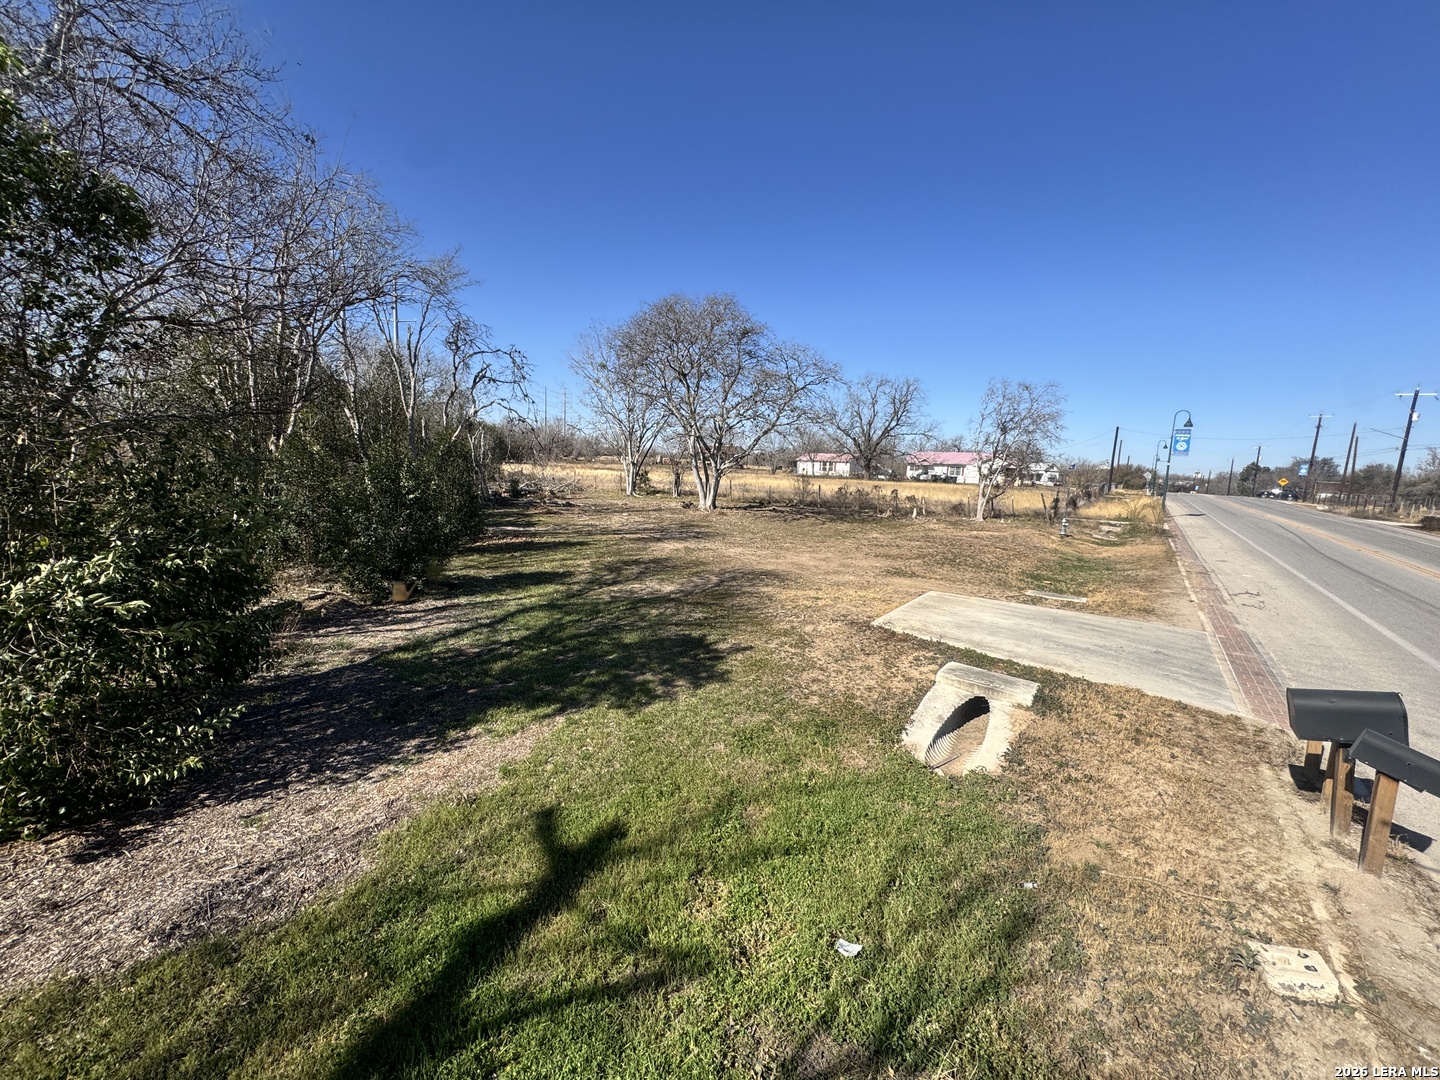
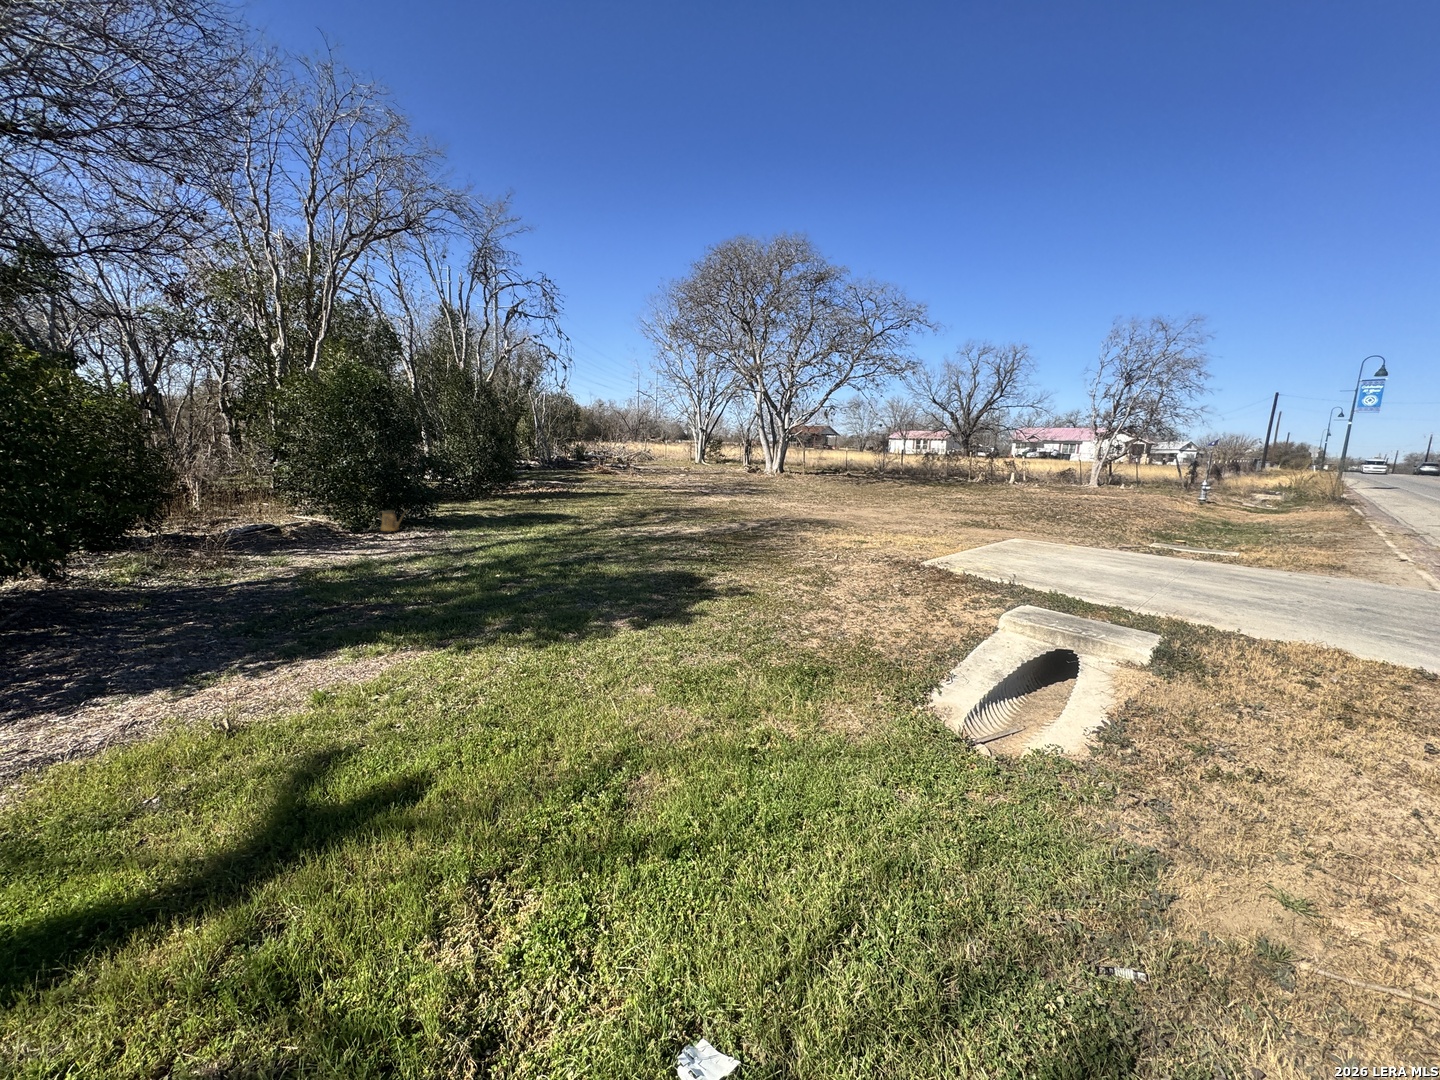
potted tree: present [425,558,447,592] -> none [420,483,451,526]

